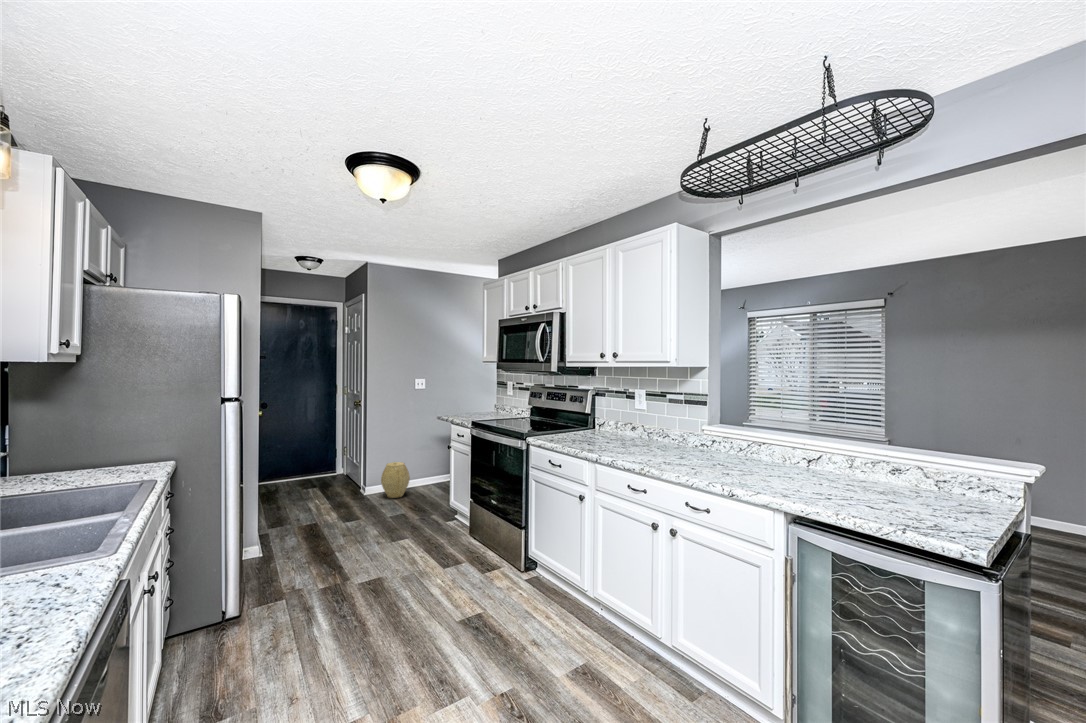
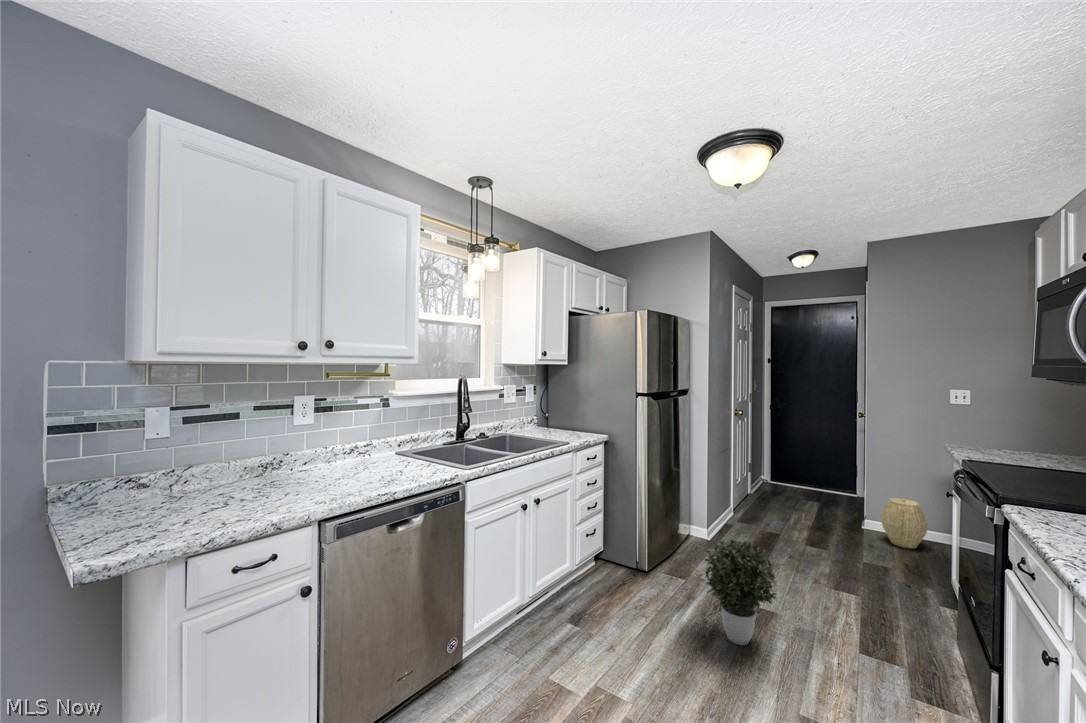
potted plant: none [345,520,412,615] -> present [705,539,776,645]

